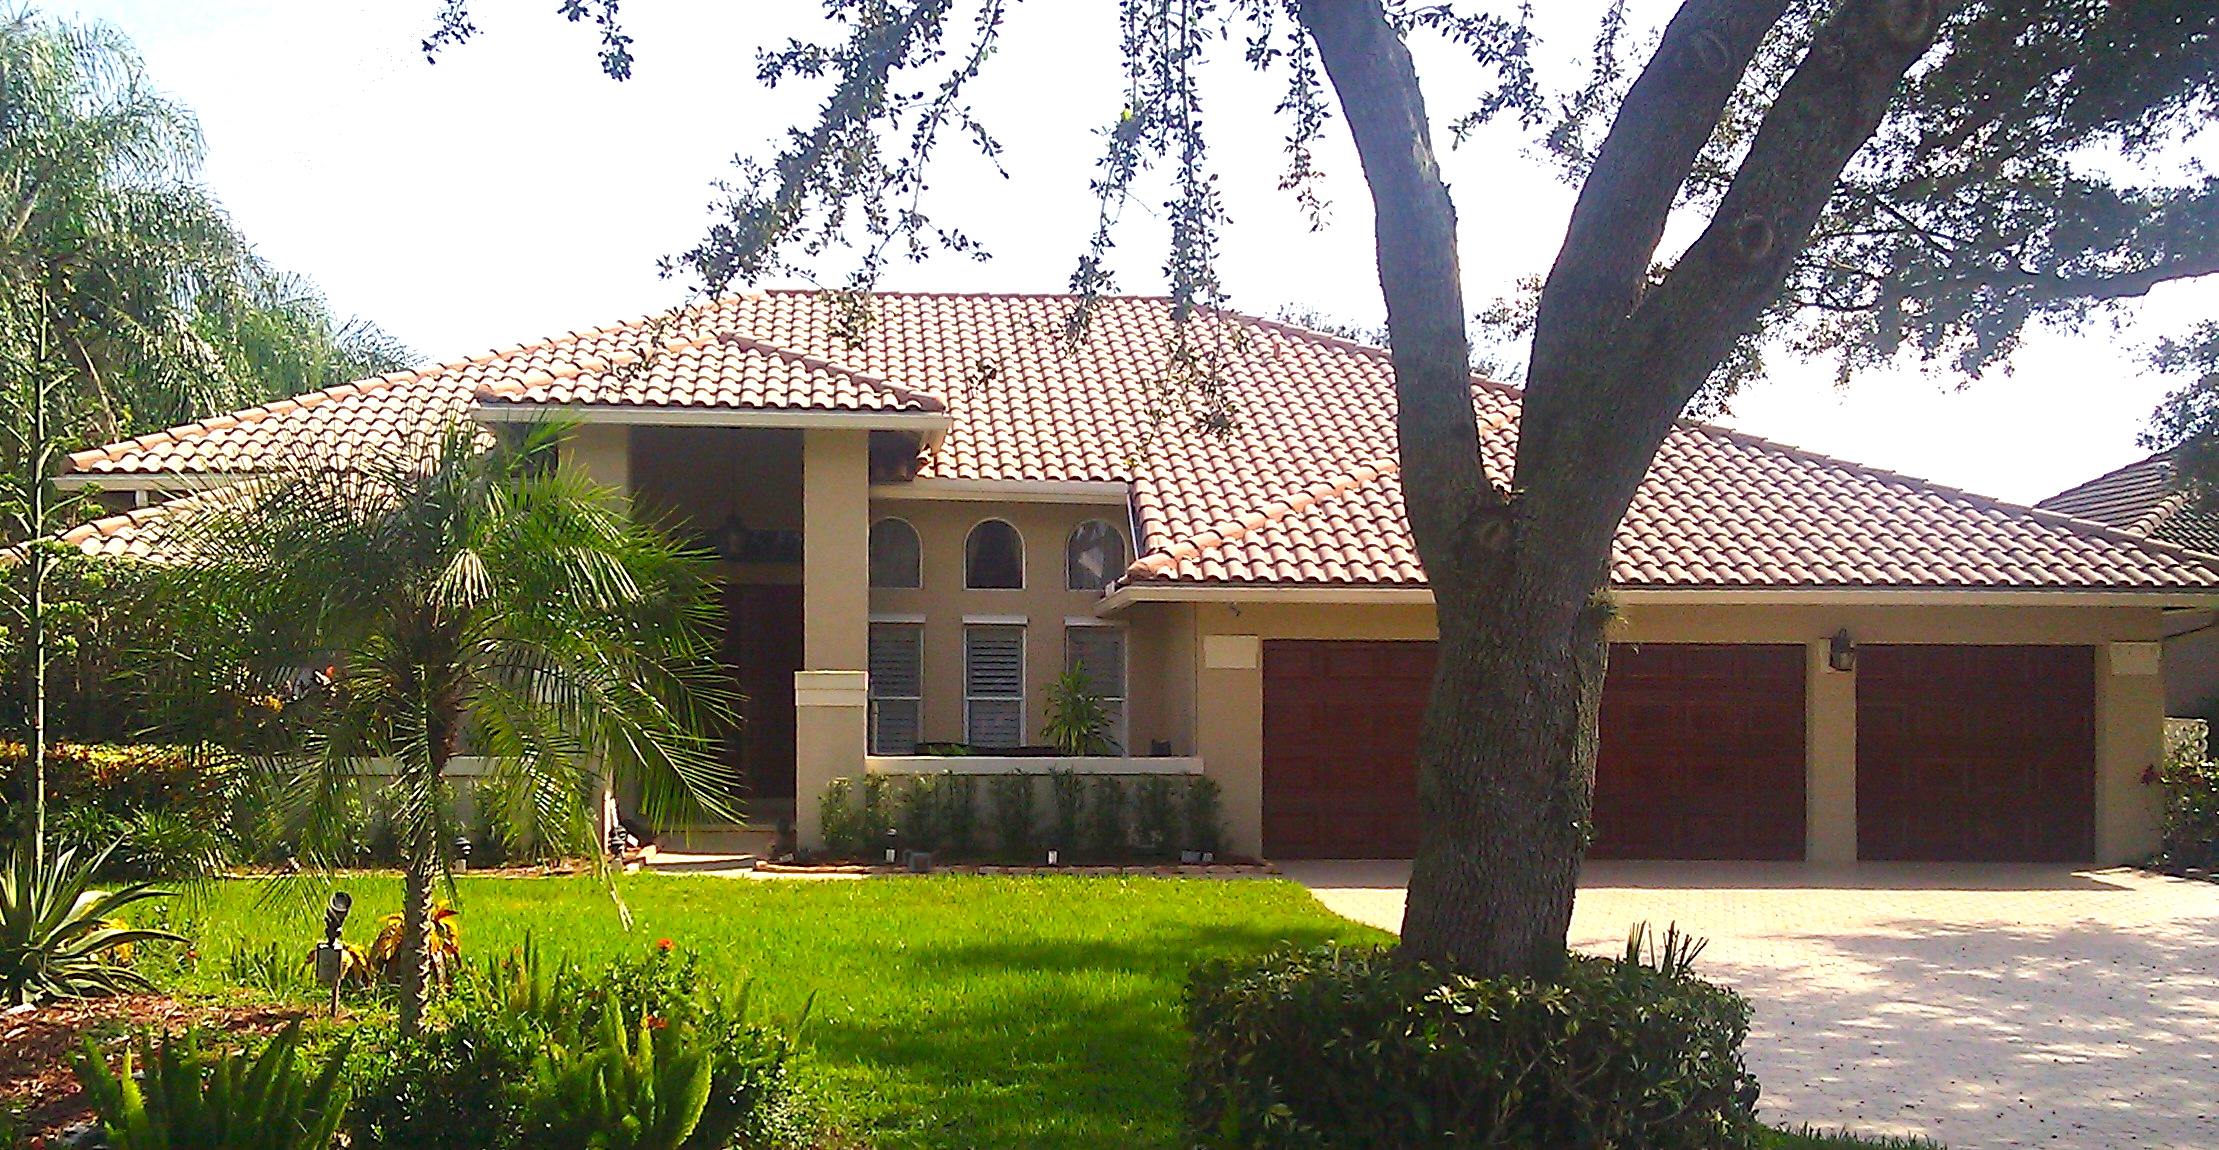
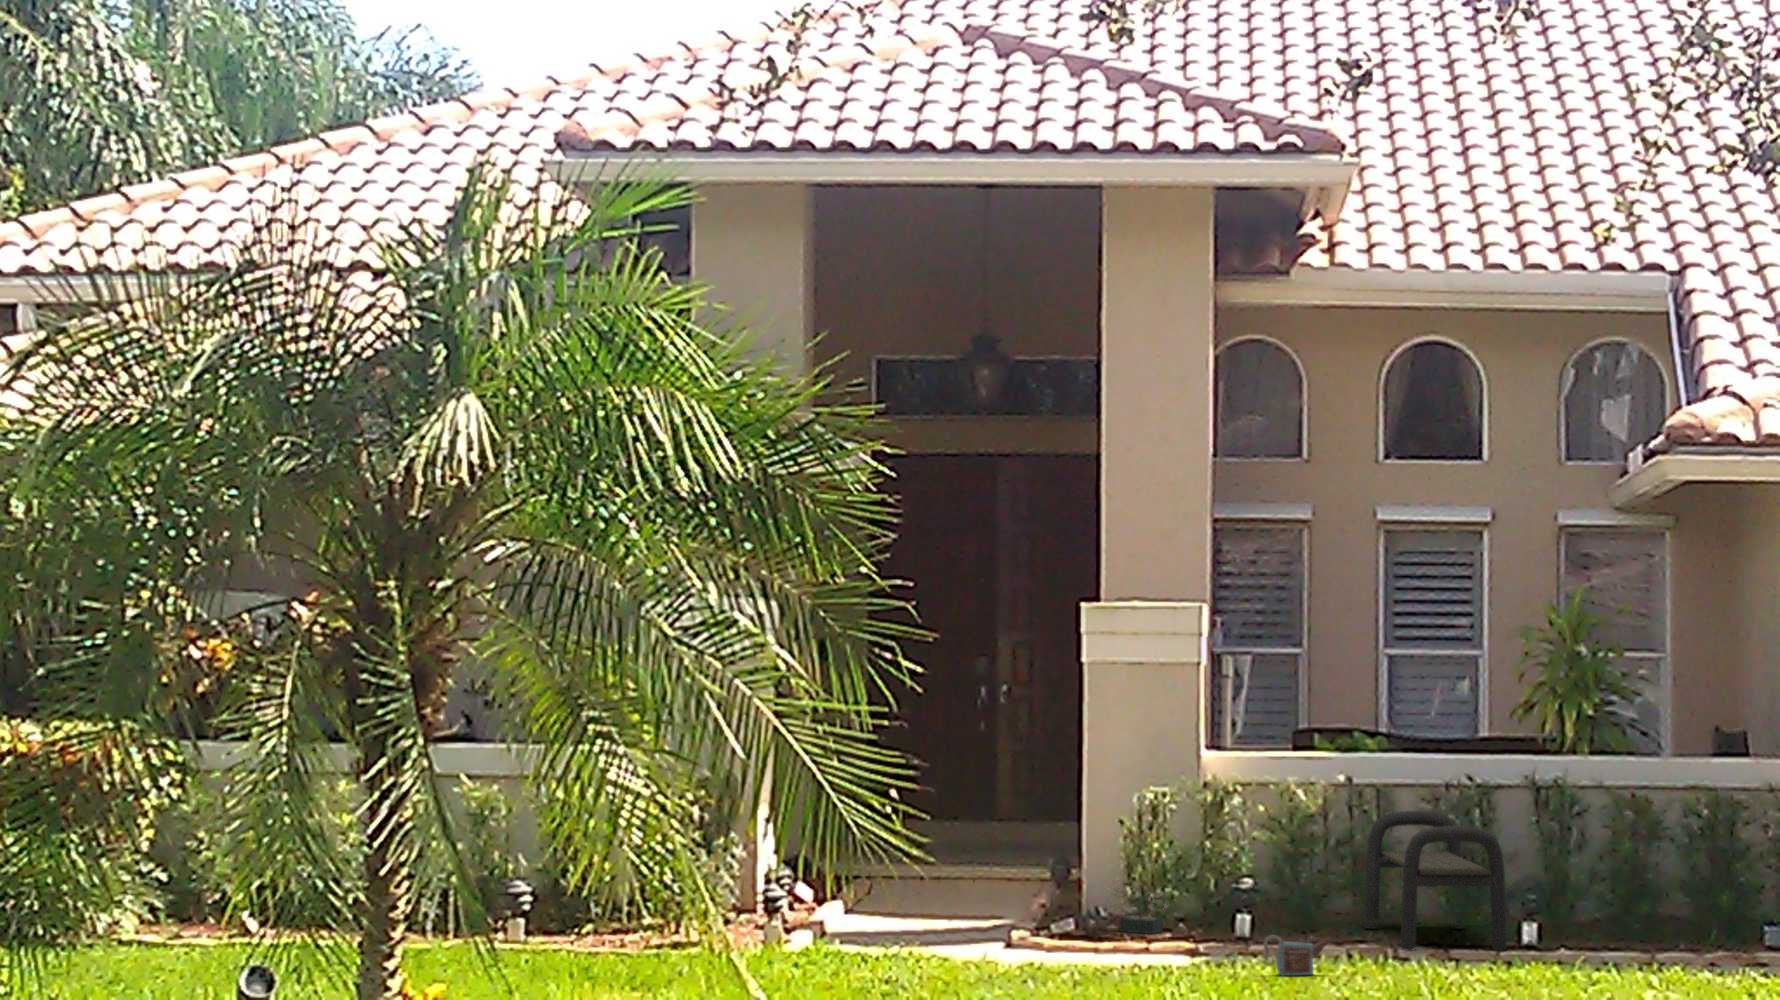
bench: none [959,785,1037,860] -> present [1364,811,1507,951]
decorative plant: present [1127,827,1161,855] -> present [1110,878,1167,934]

